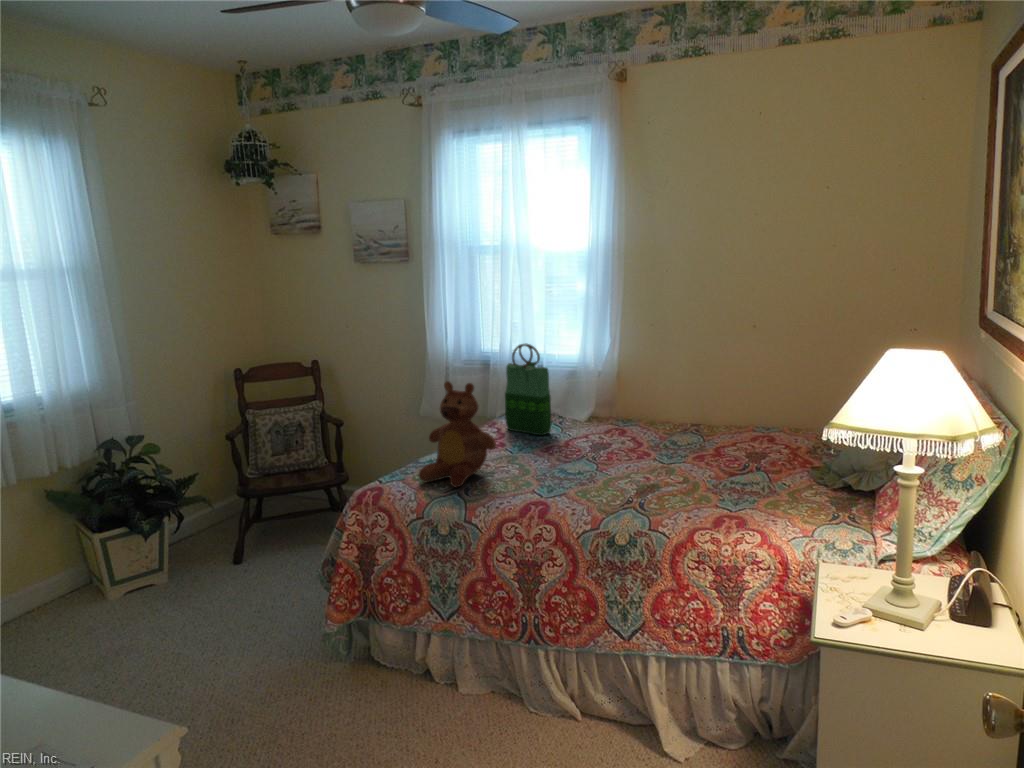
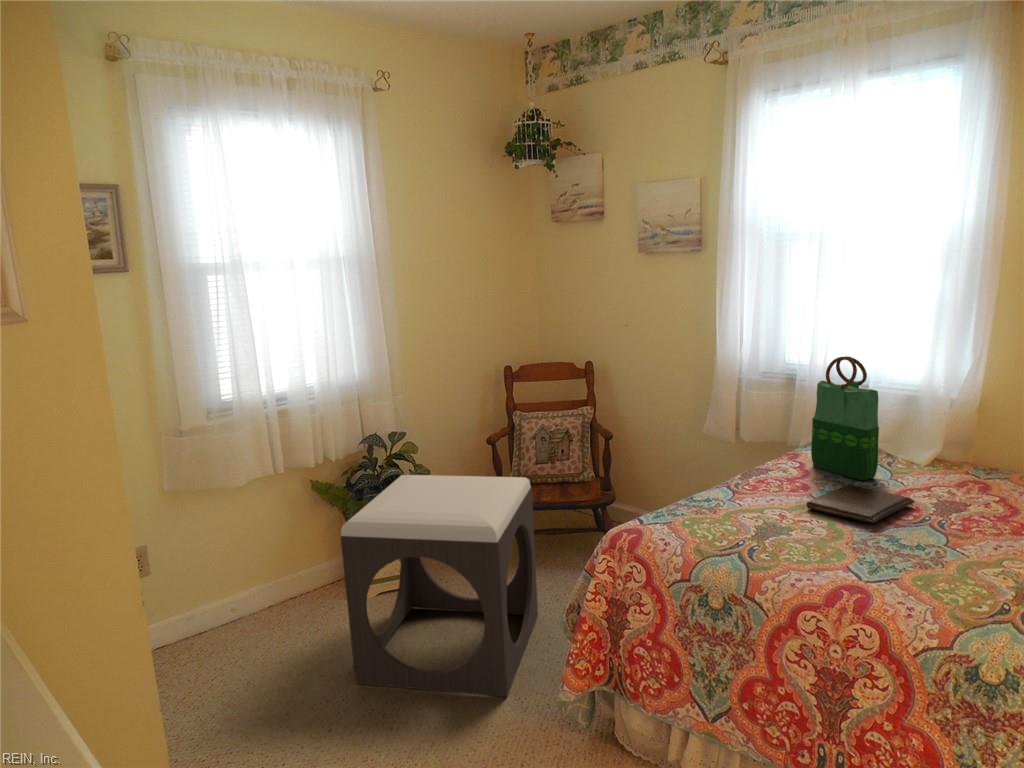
teddy bear: present [419,381,496,487] -> none [688,405,796,547]
book: none [504,439,576,461] -> present [806,485,914,523]
footstool: none [95,463,291,671] -> present [341,475,538,697]

